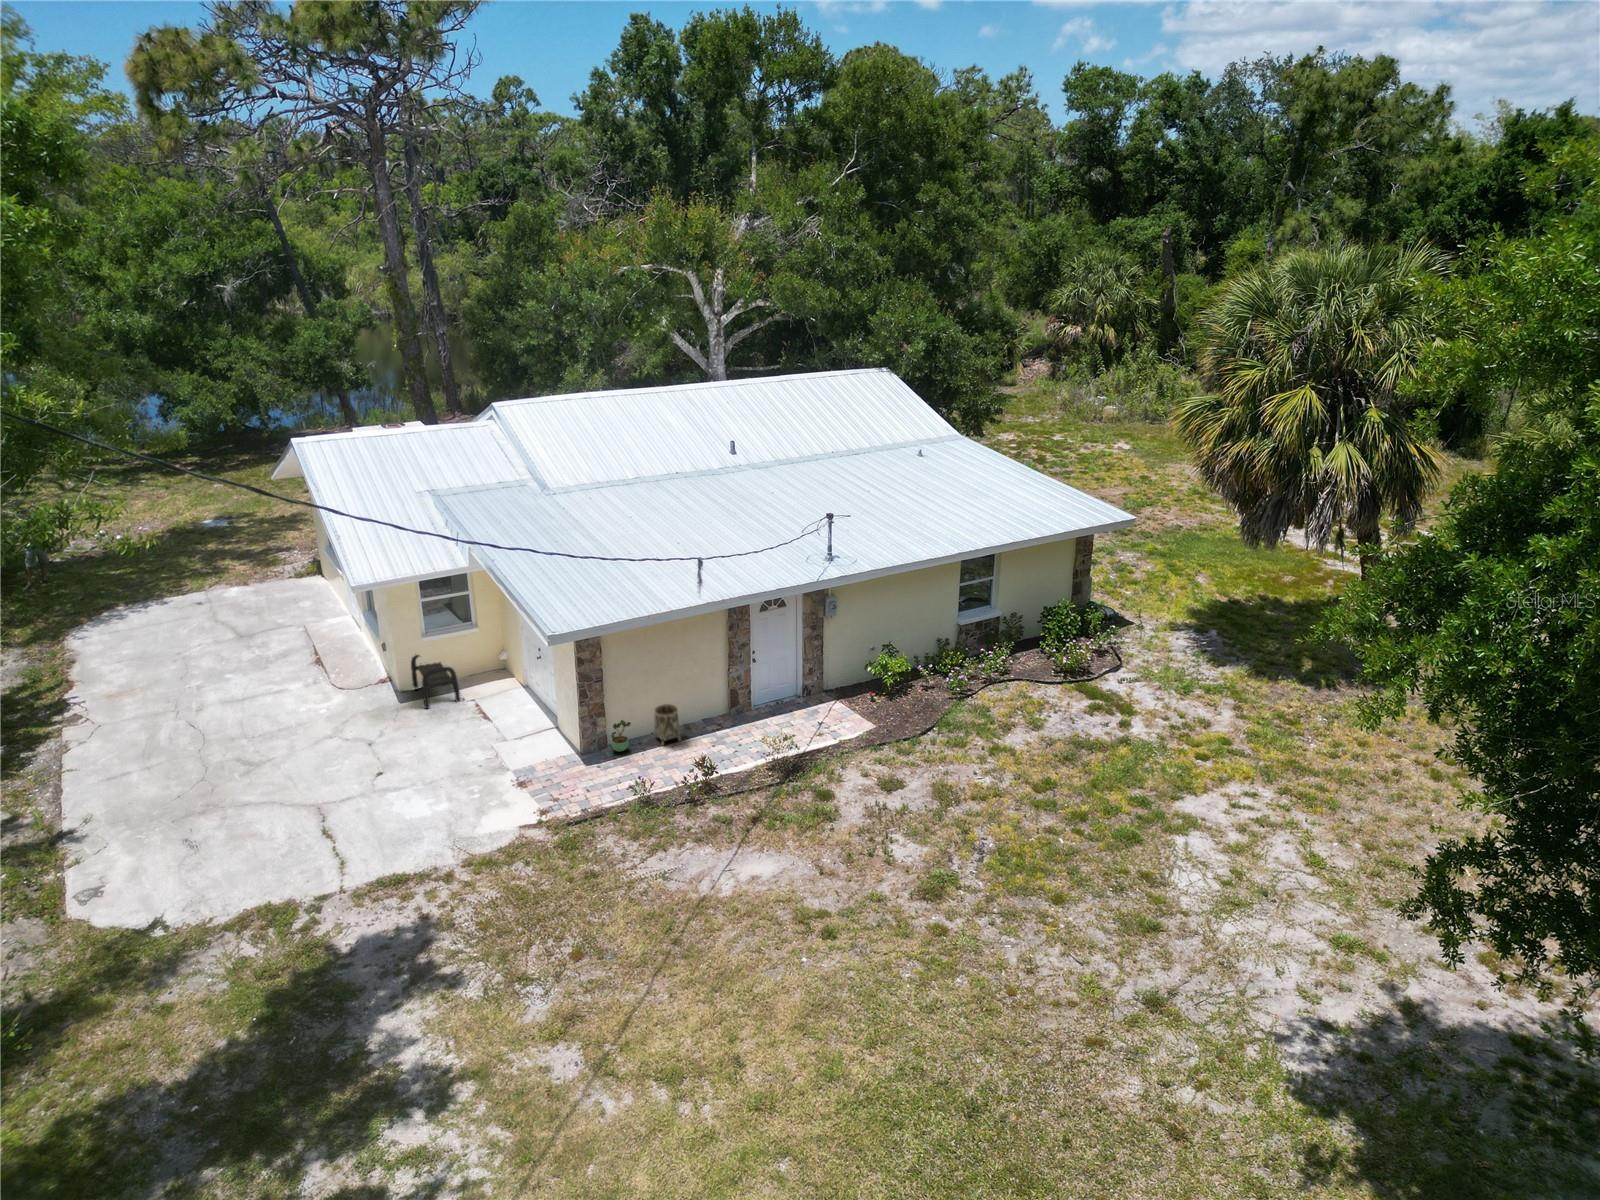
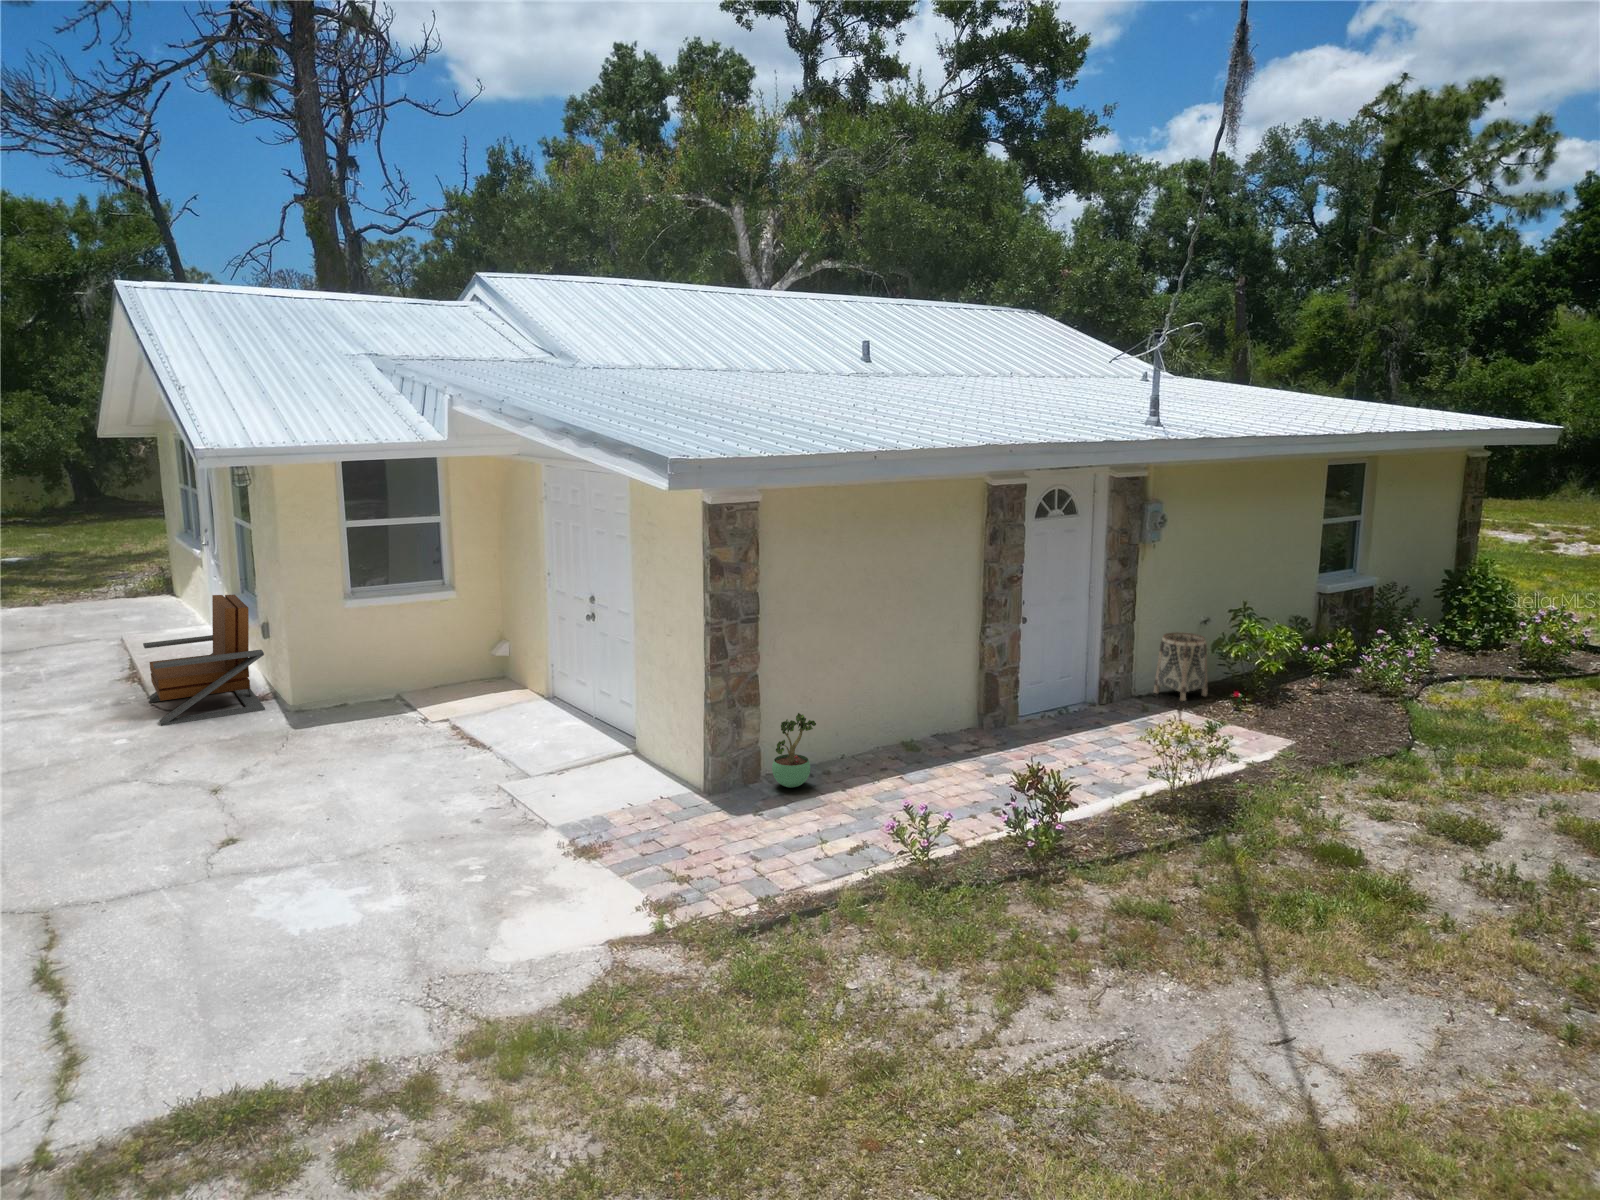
lounge chair: none [323,628,386,702] -> present [143,595,265,726]
bench: present [411,655,461,709] -> none [320,626,420,733]
basket: present [654,704,681,746] -> present [1154,632,1207,701]

